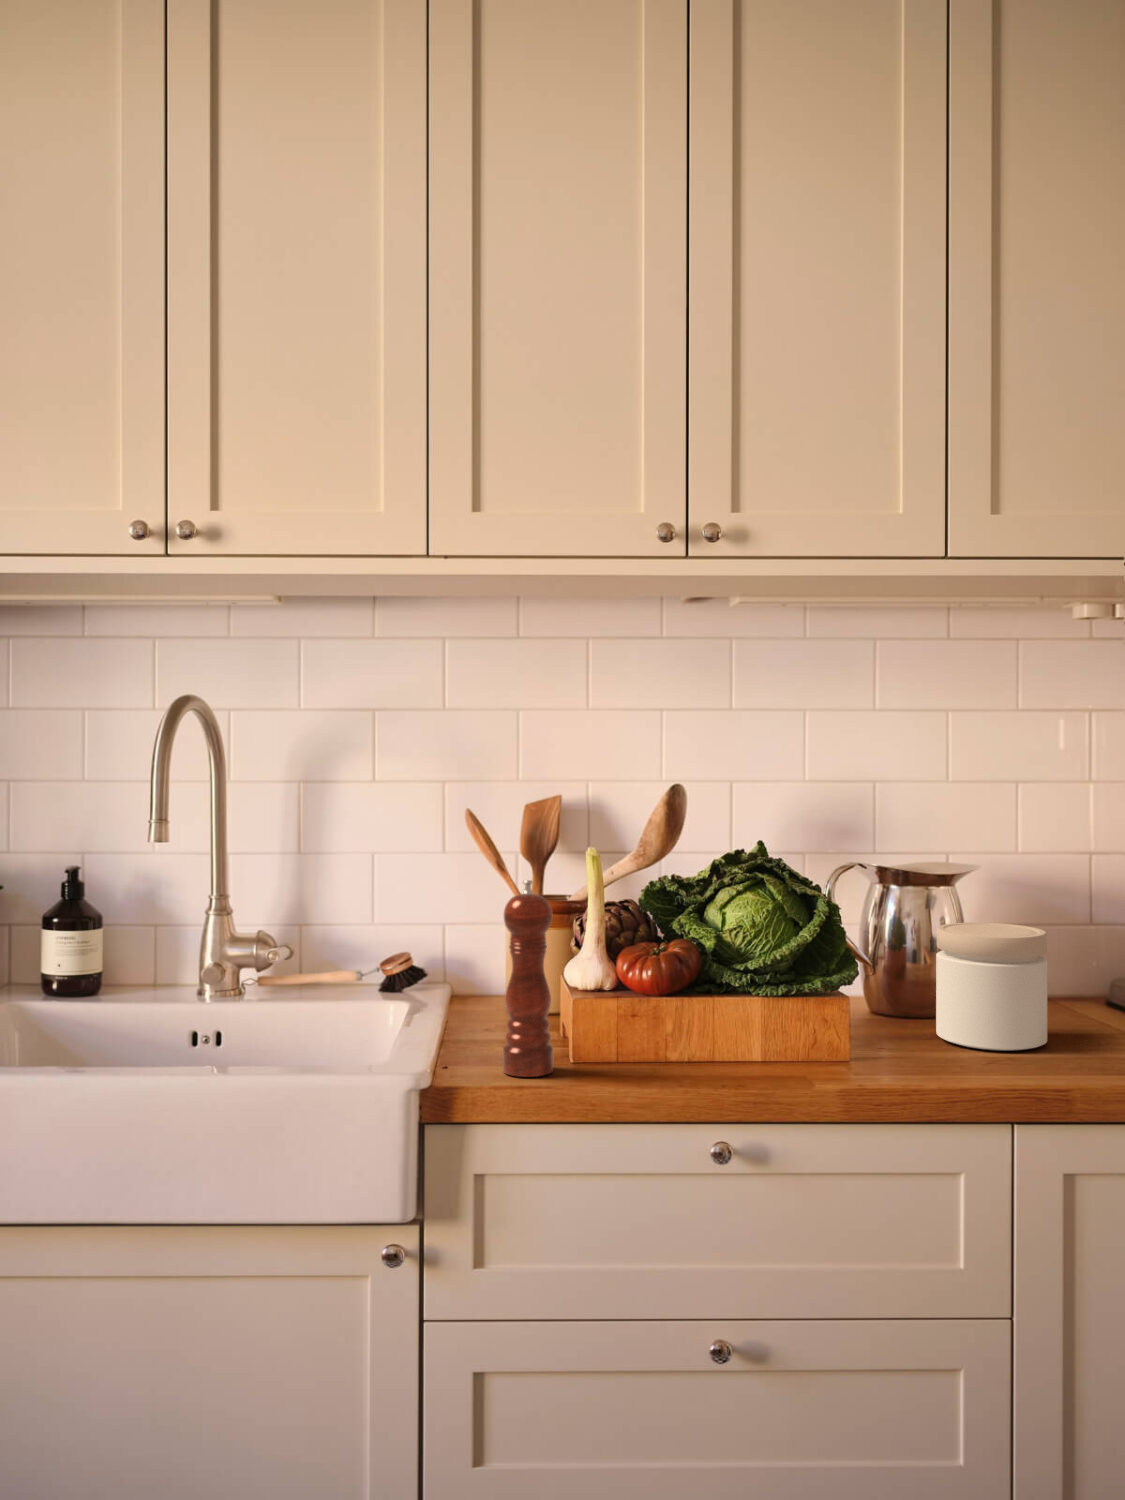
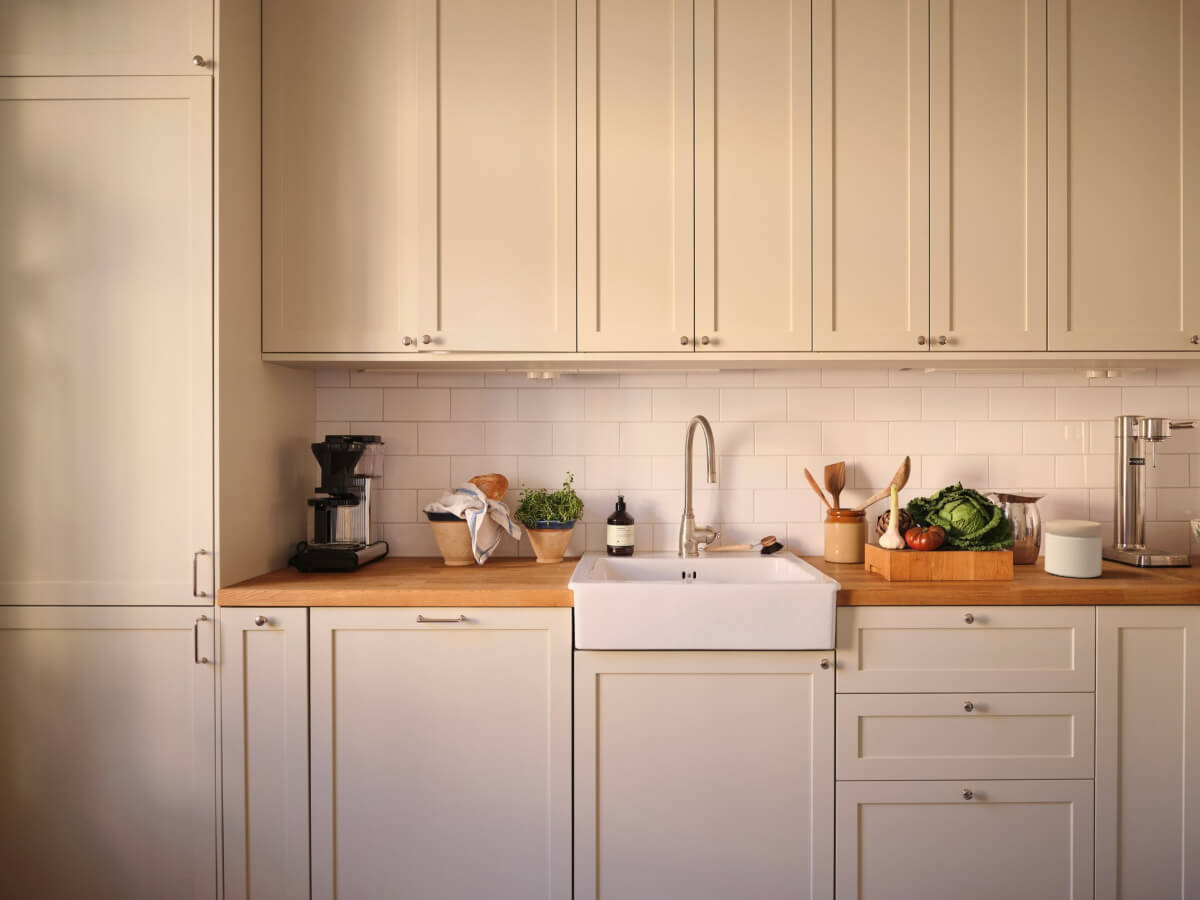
pepper mill: present [503,880,553,1077] -> none [862,500,886,587]

